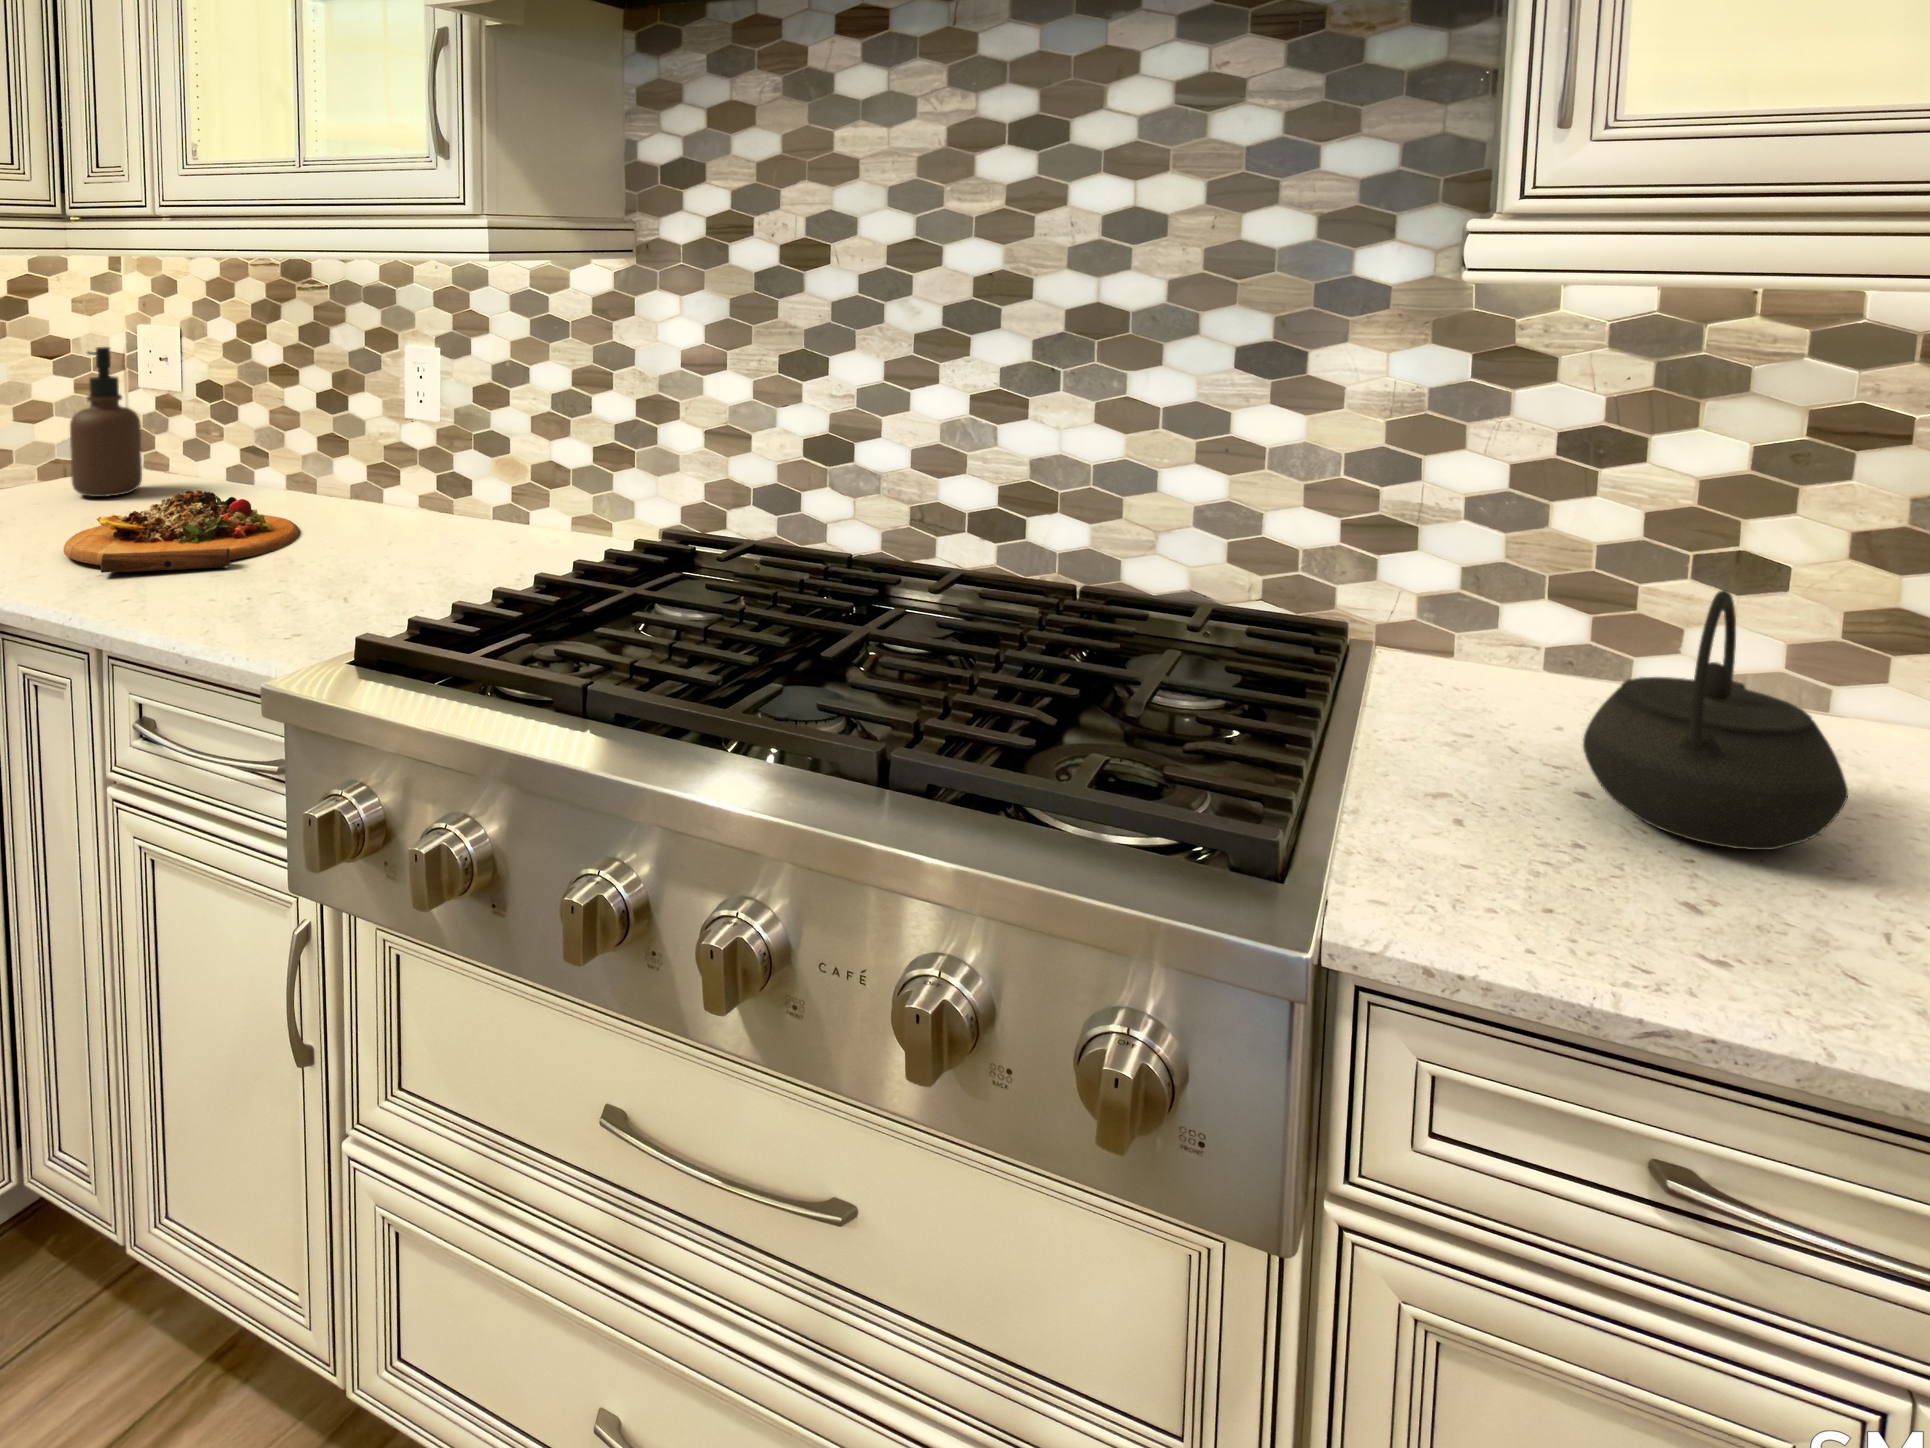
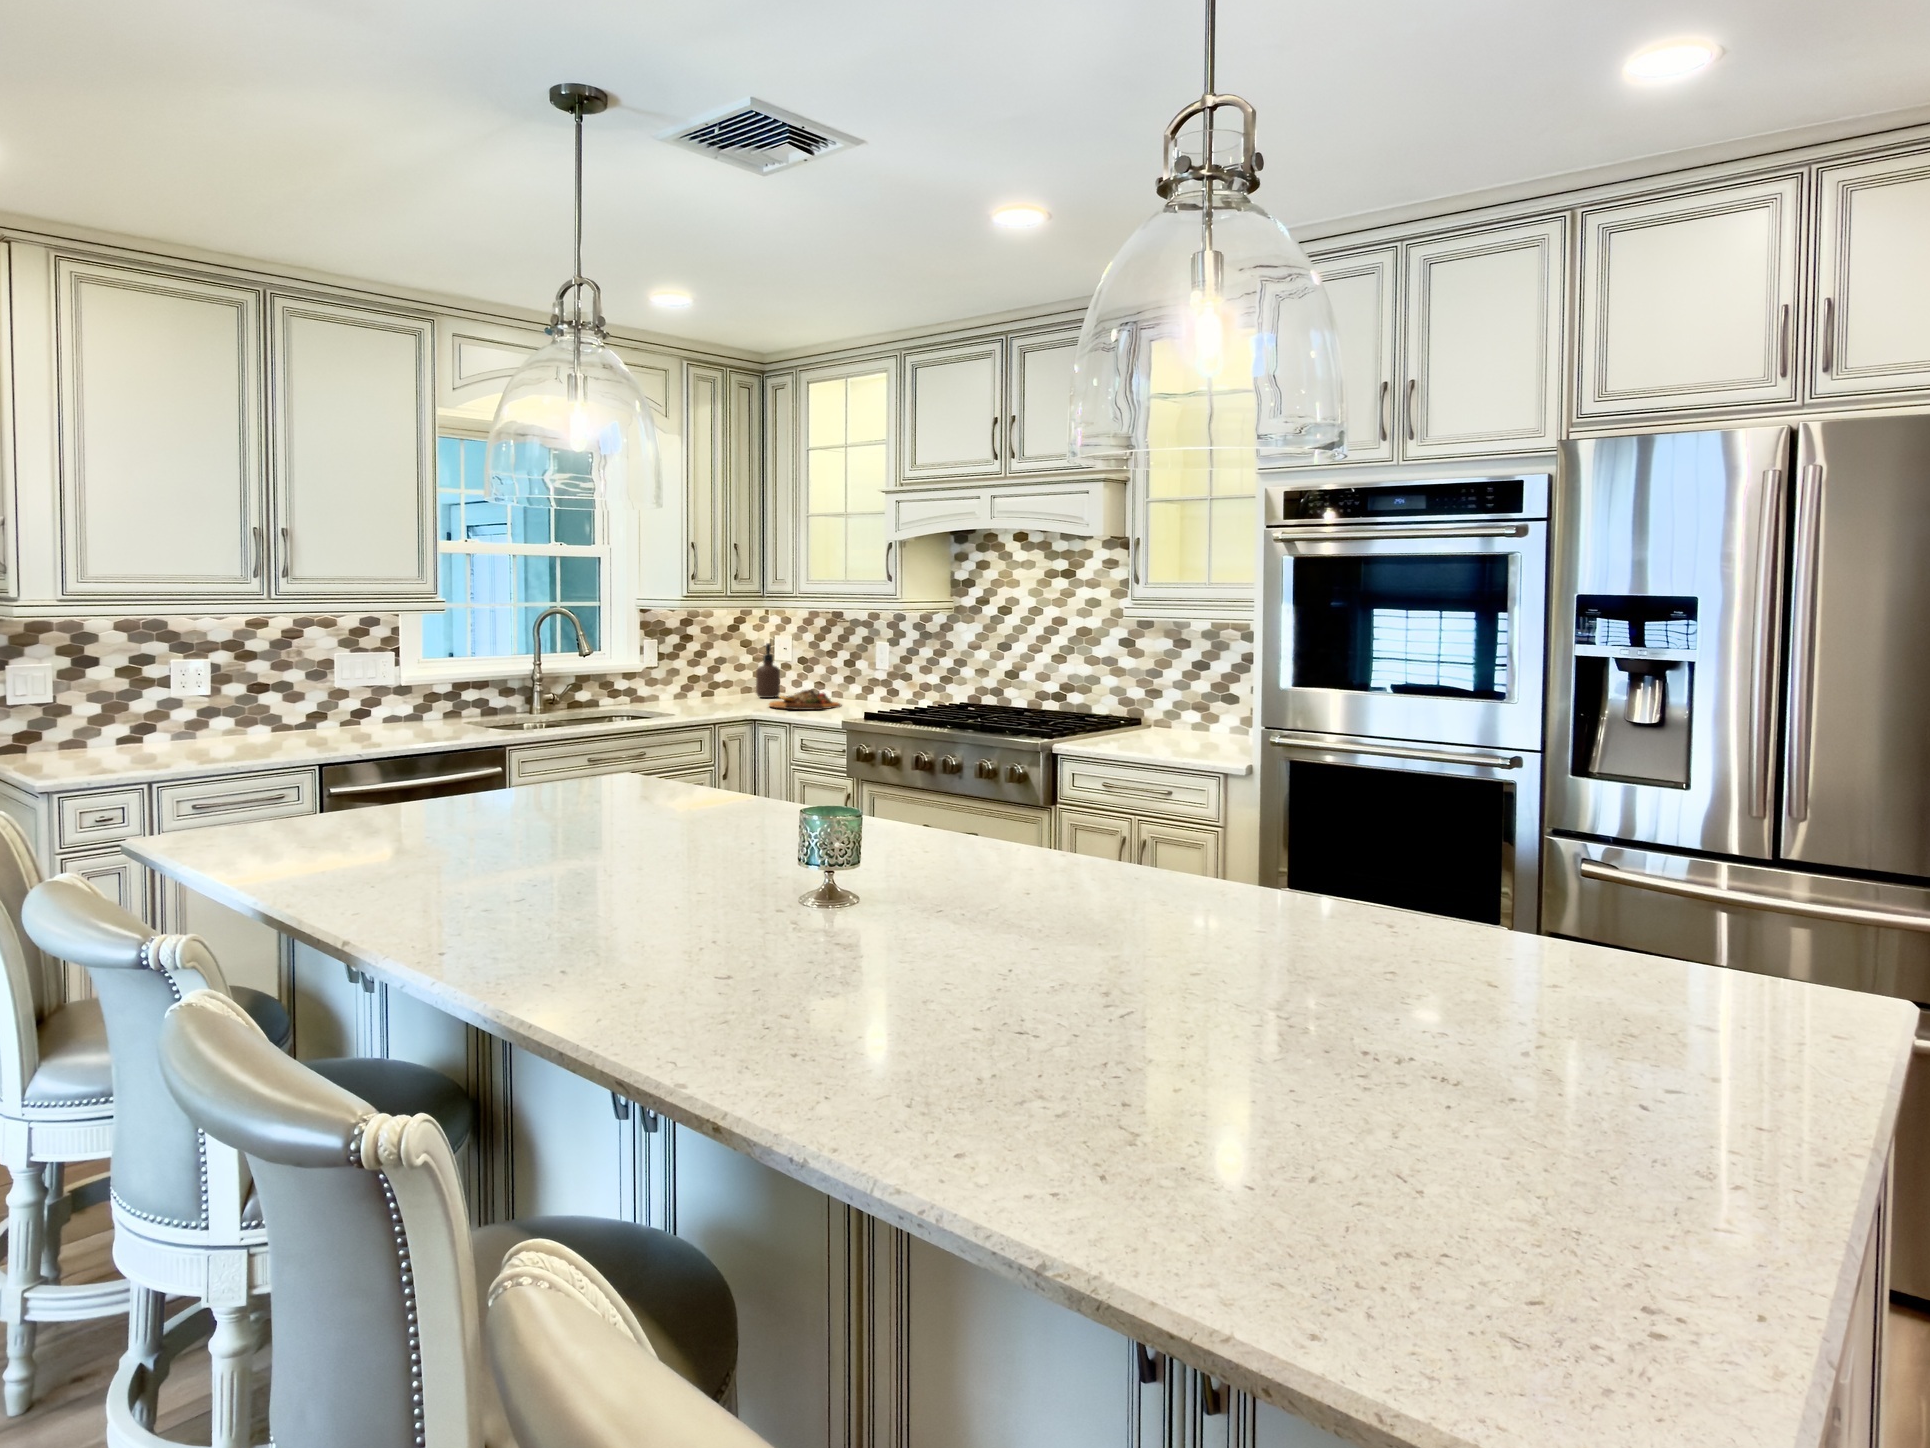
kettle: present [1583,590,1848,850] -> none [1143,688,1191,742]

